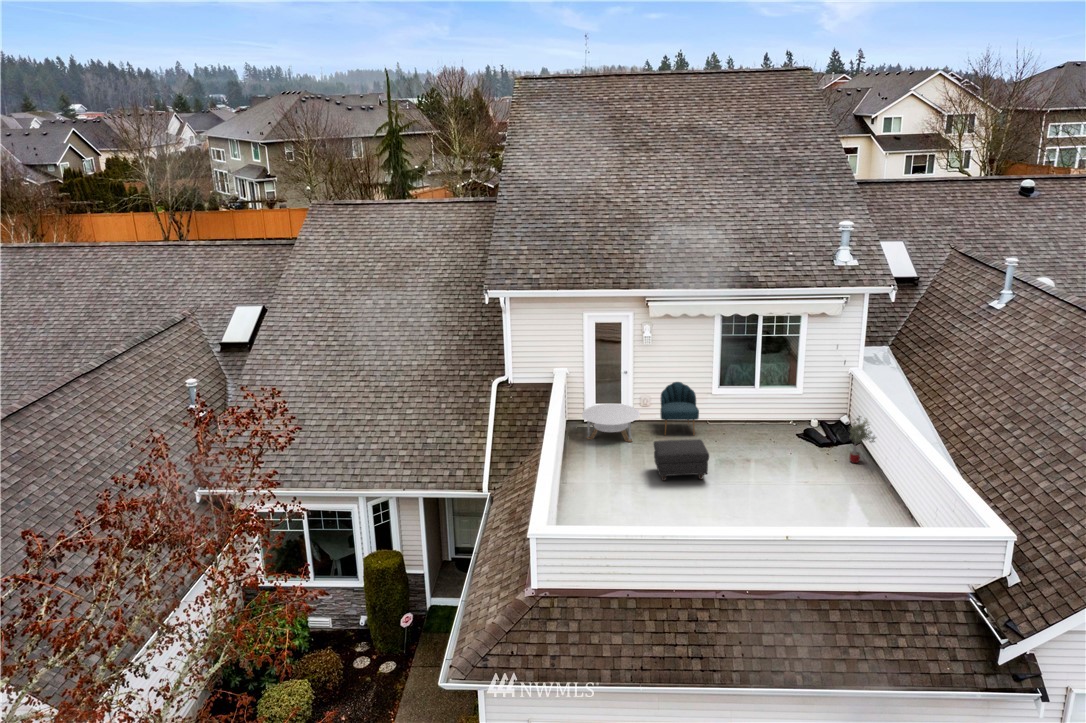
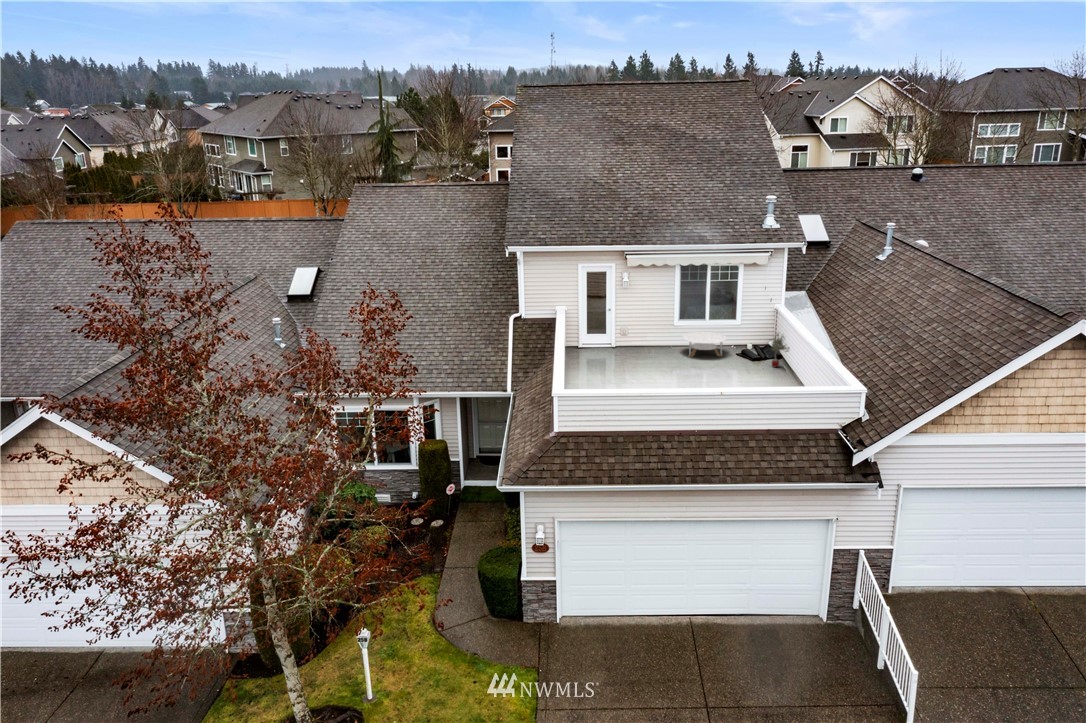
chair: present [660,382,699,434] -> none [637,315,665,354]
round table: present [582,404,640,442] -> present [683,331,726,357]
ottoman: present [654,439,709,481] -> none [633,350,672,379]

